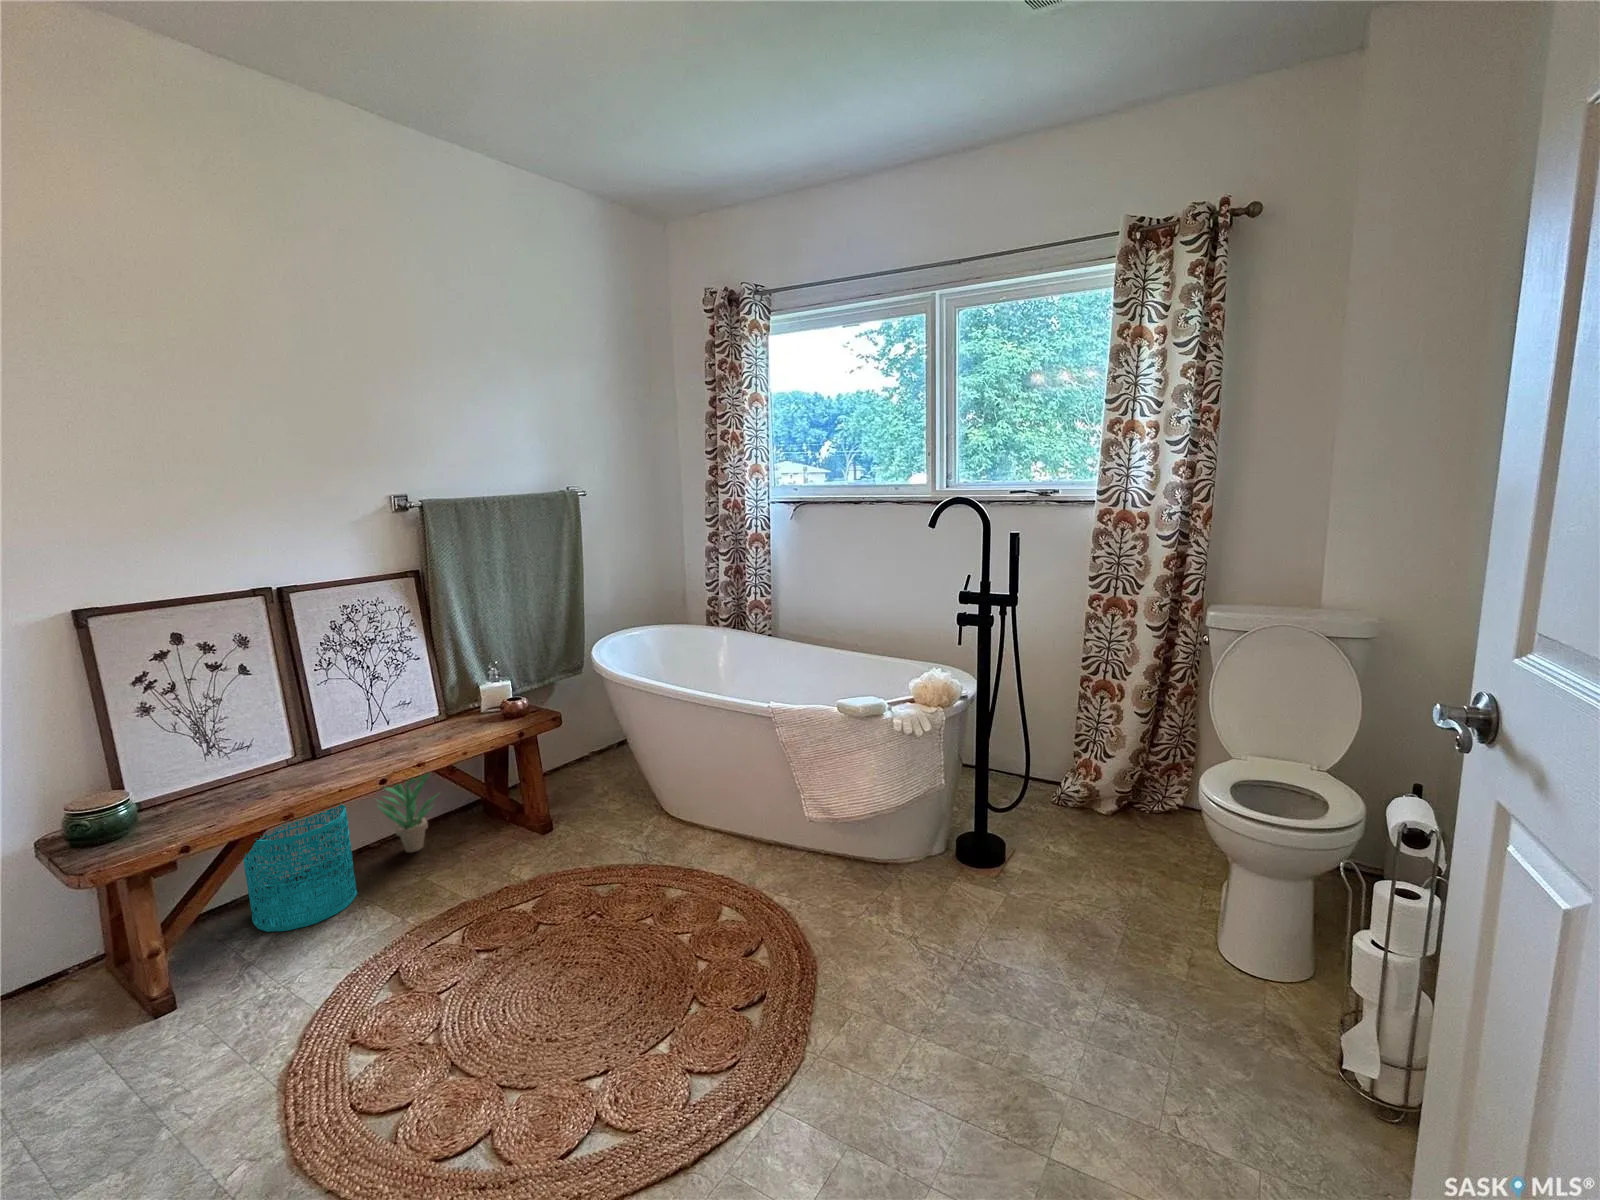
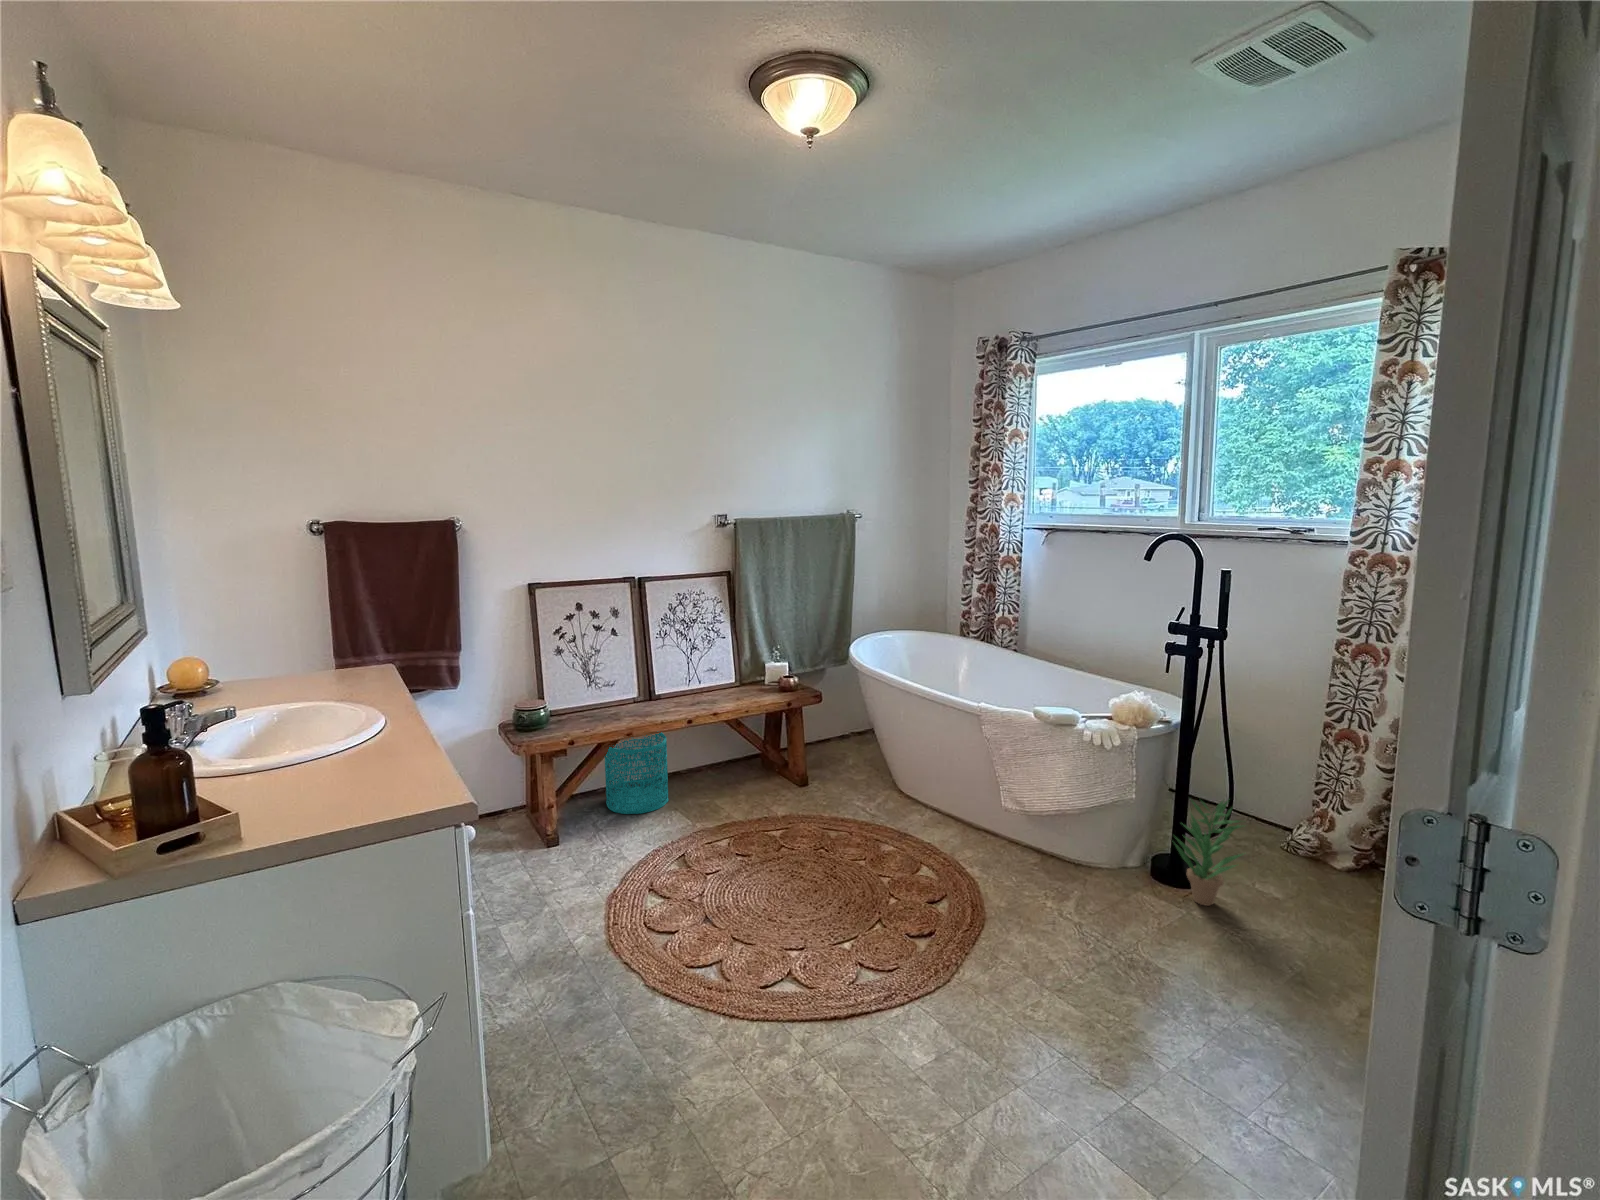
potted plant: present [379,773,437,852] -> present [1172,800,1243,906]

